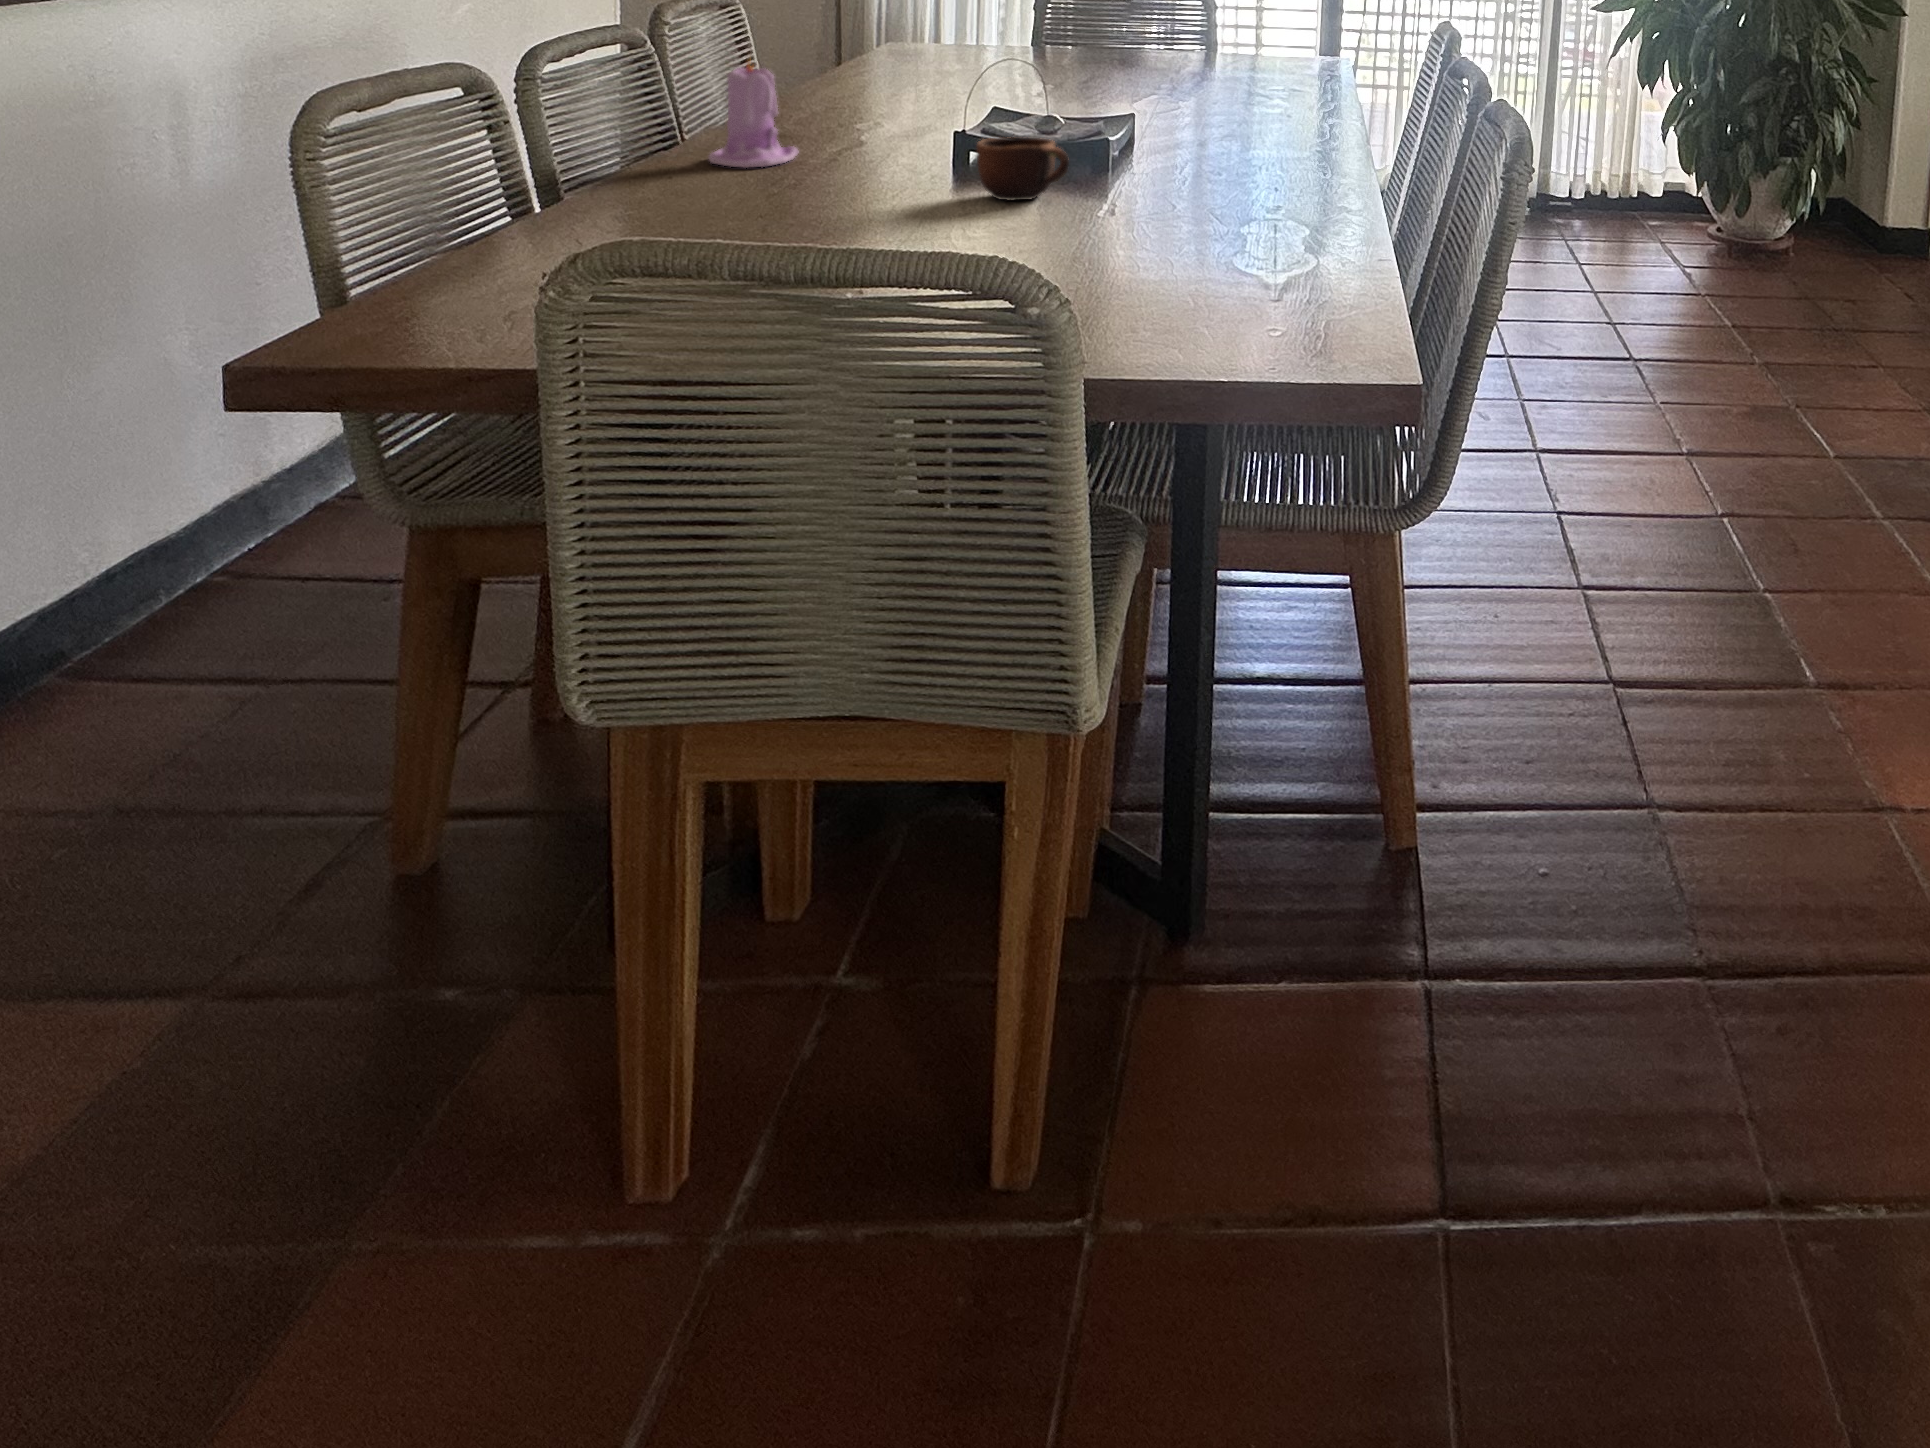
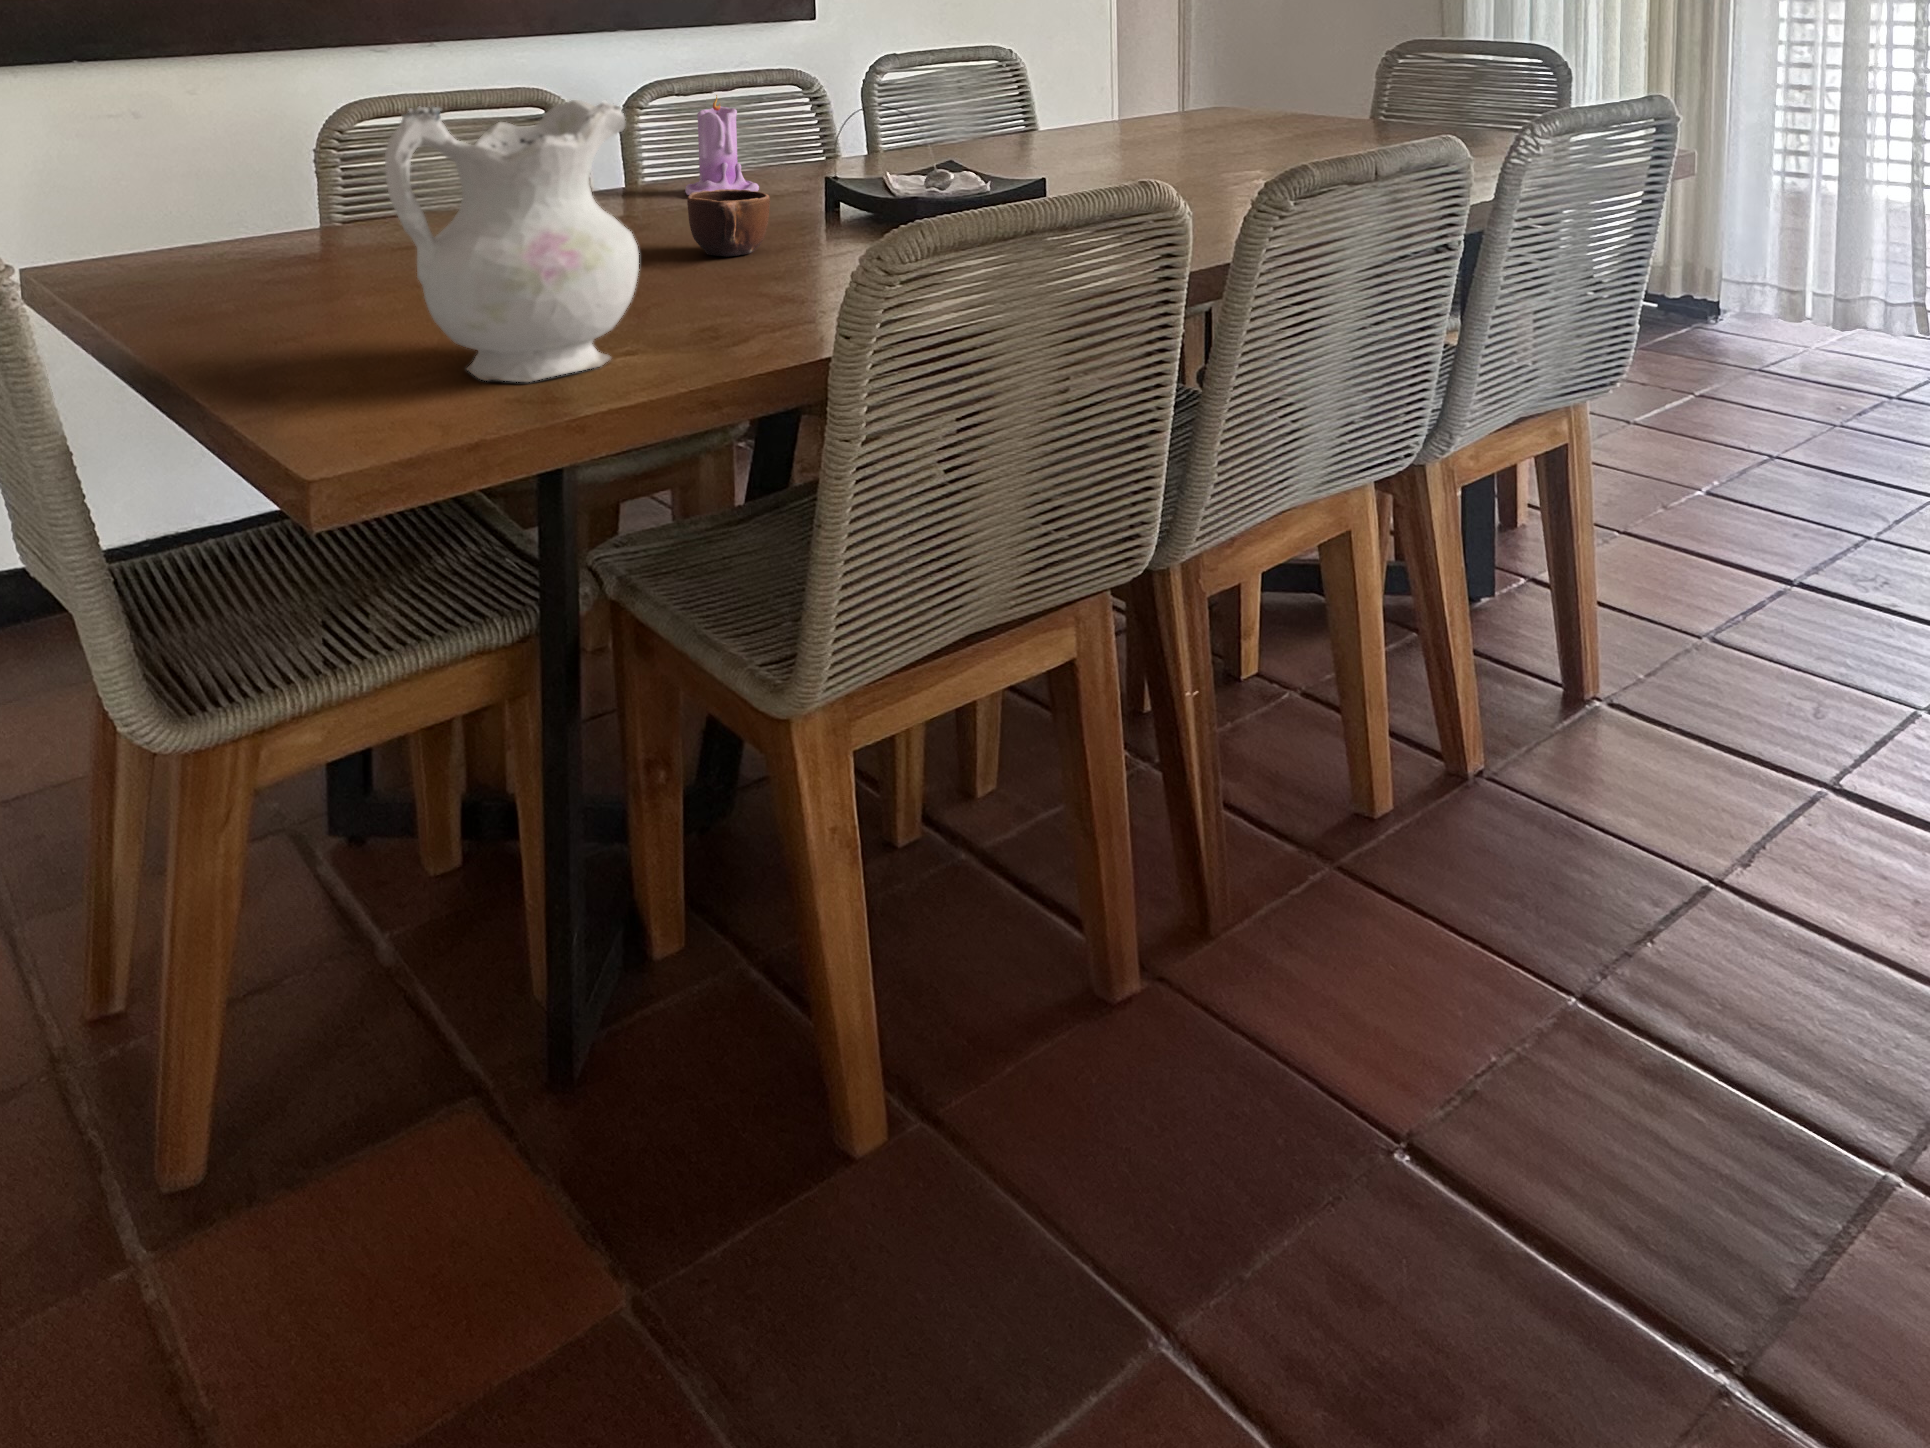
ceramic pitcher: none [1153,44,1339,290] -> present [385,100,639,382]

